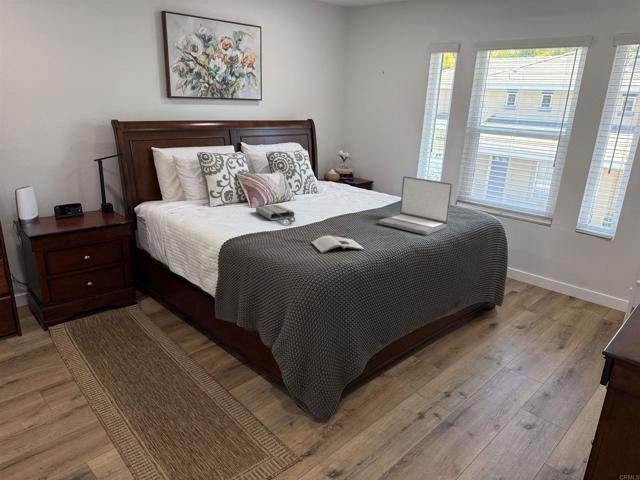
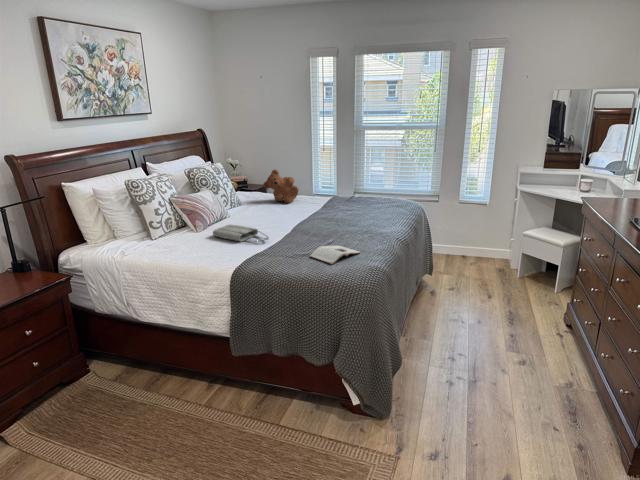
teddy bear: none [341,162,374,198] -> present [263,170,299,203]
laptop: present [379,176,452,235] -> none [338,179,395,229]

